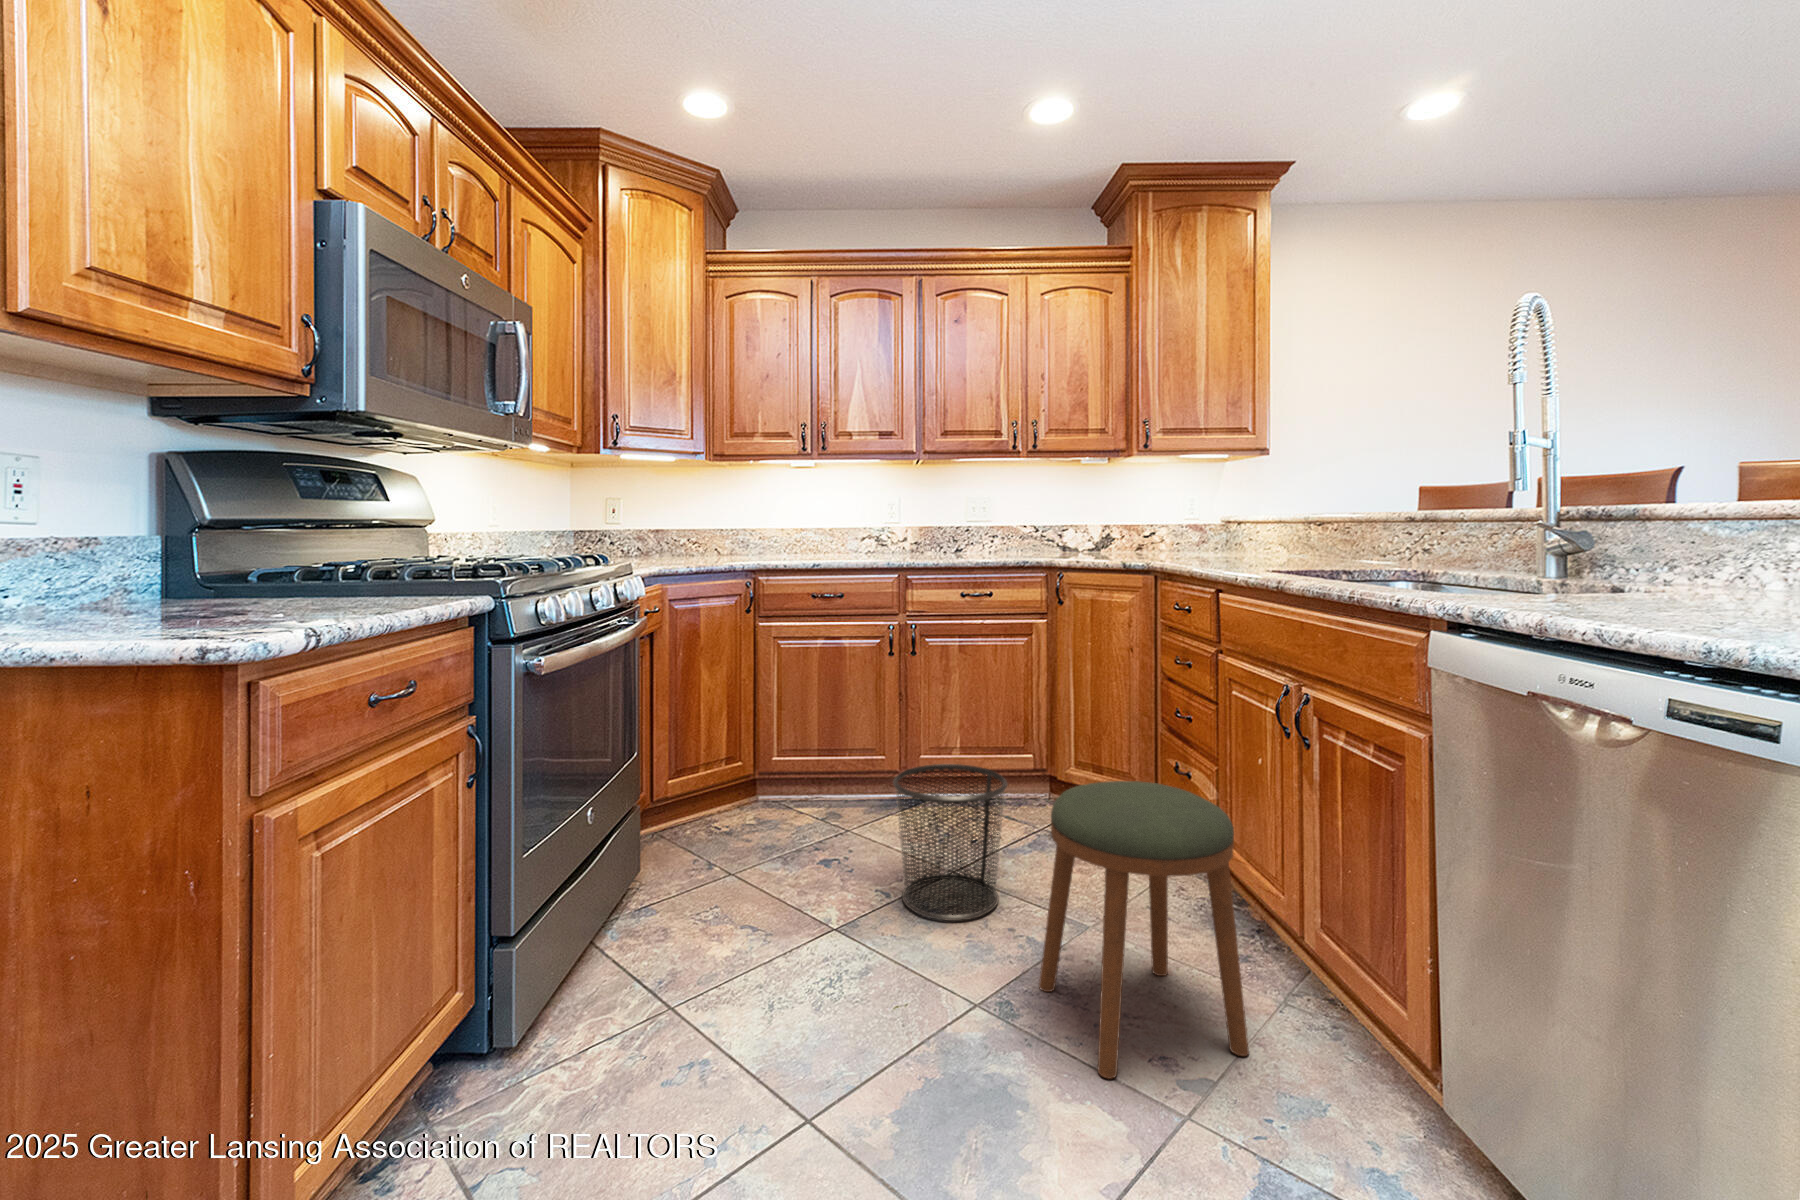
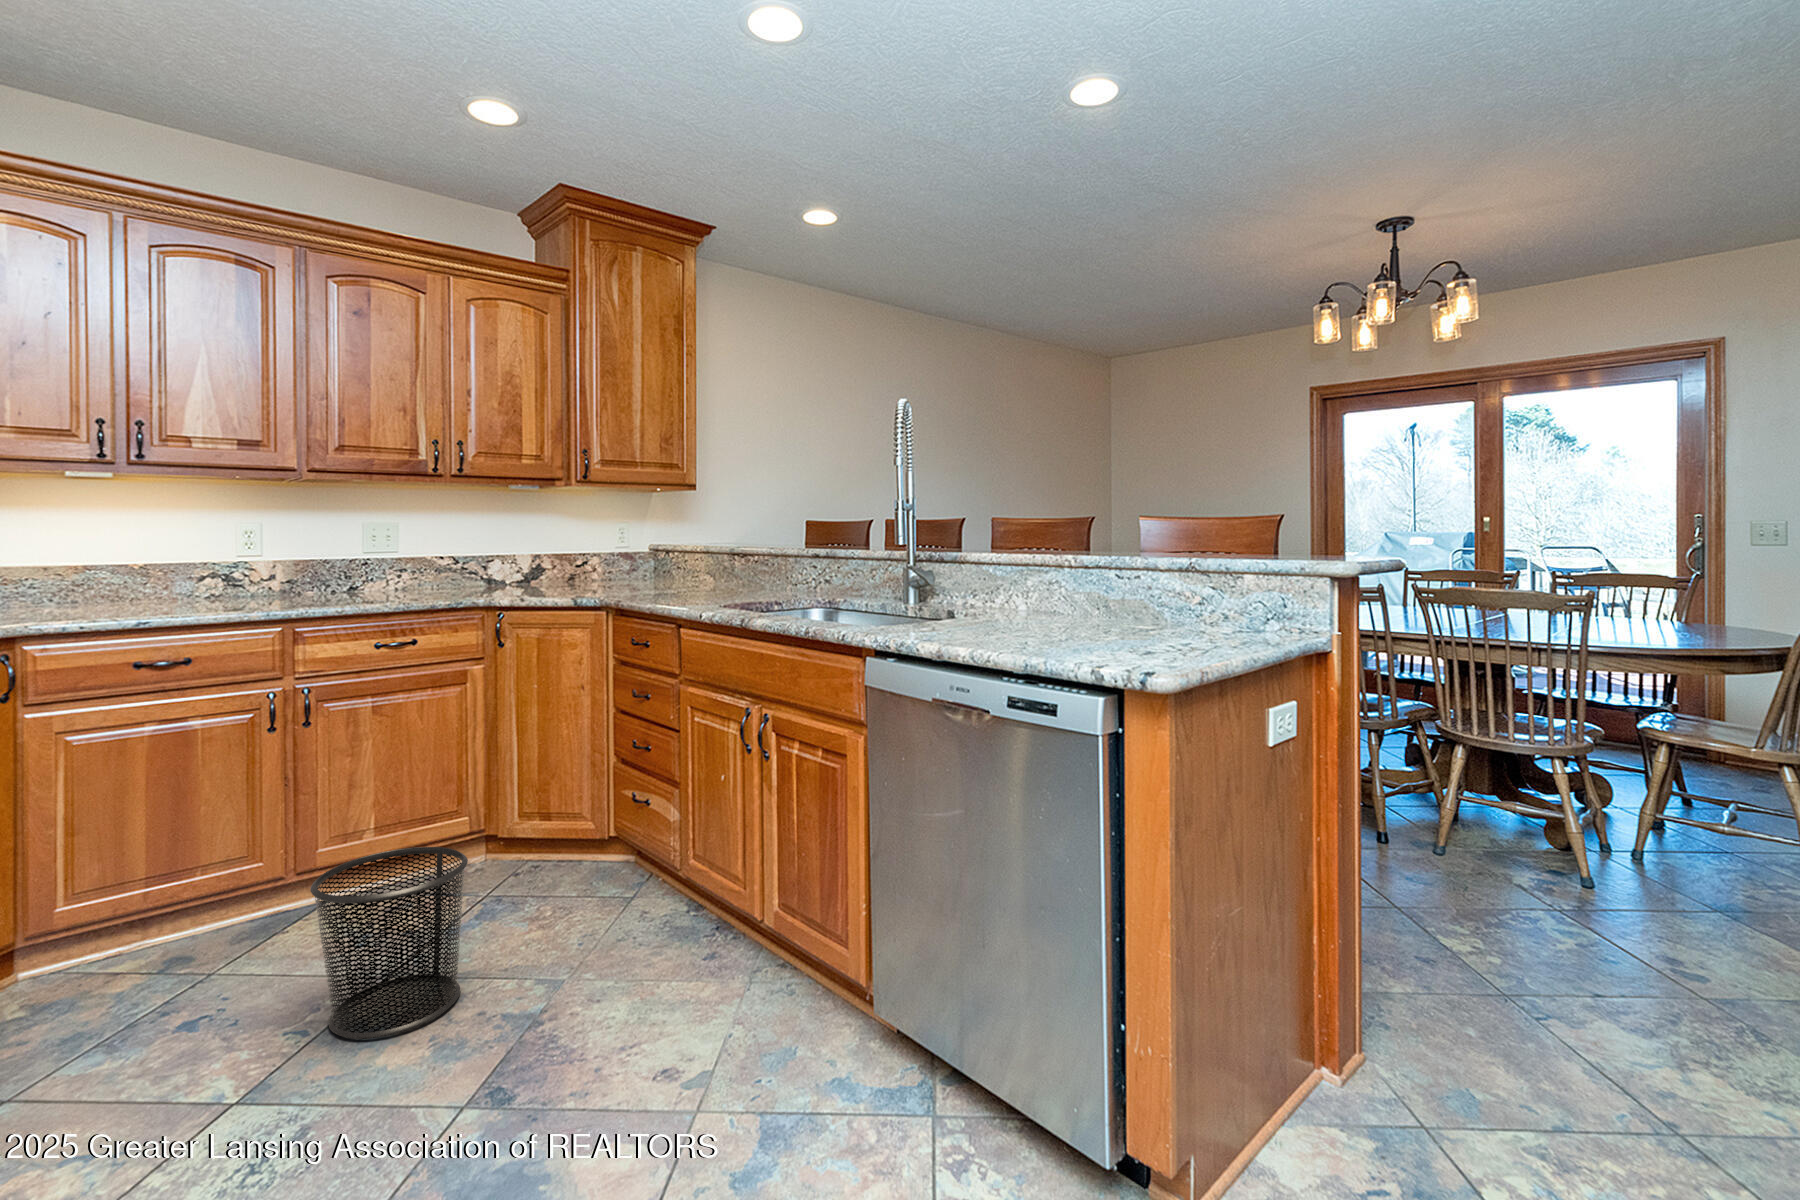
stool: present [1039,781,1249,1079] -> none [528,824,730,1114]

